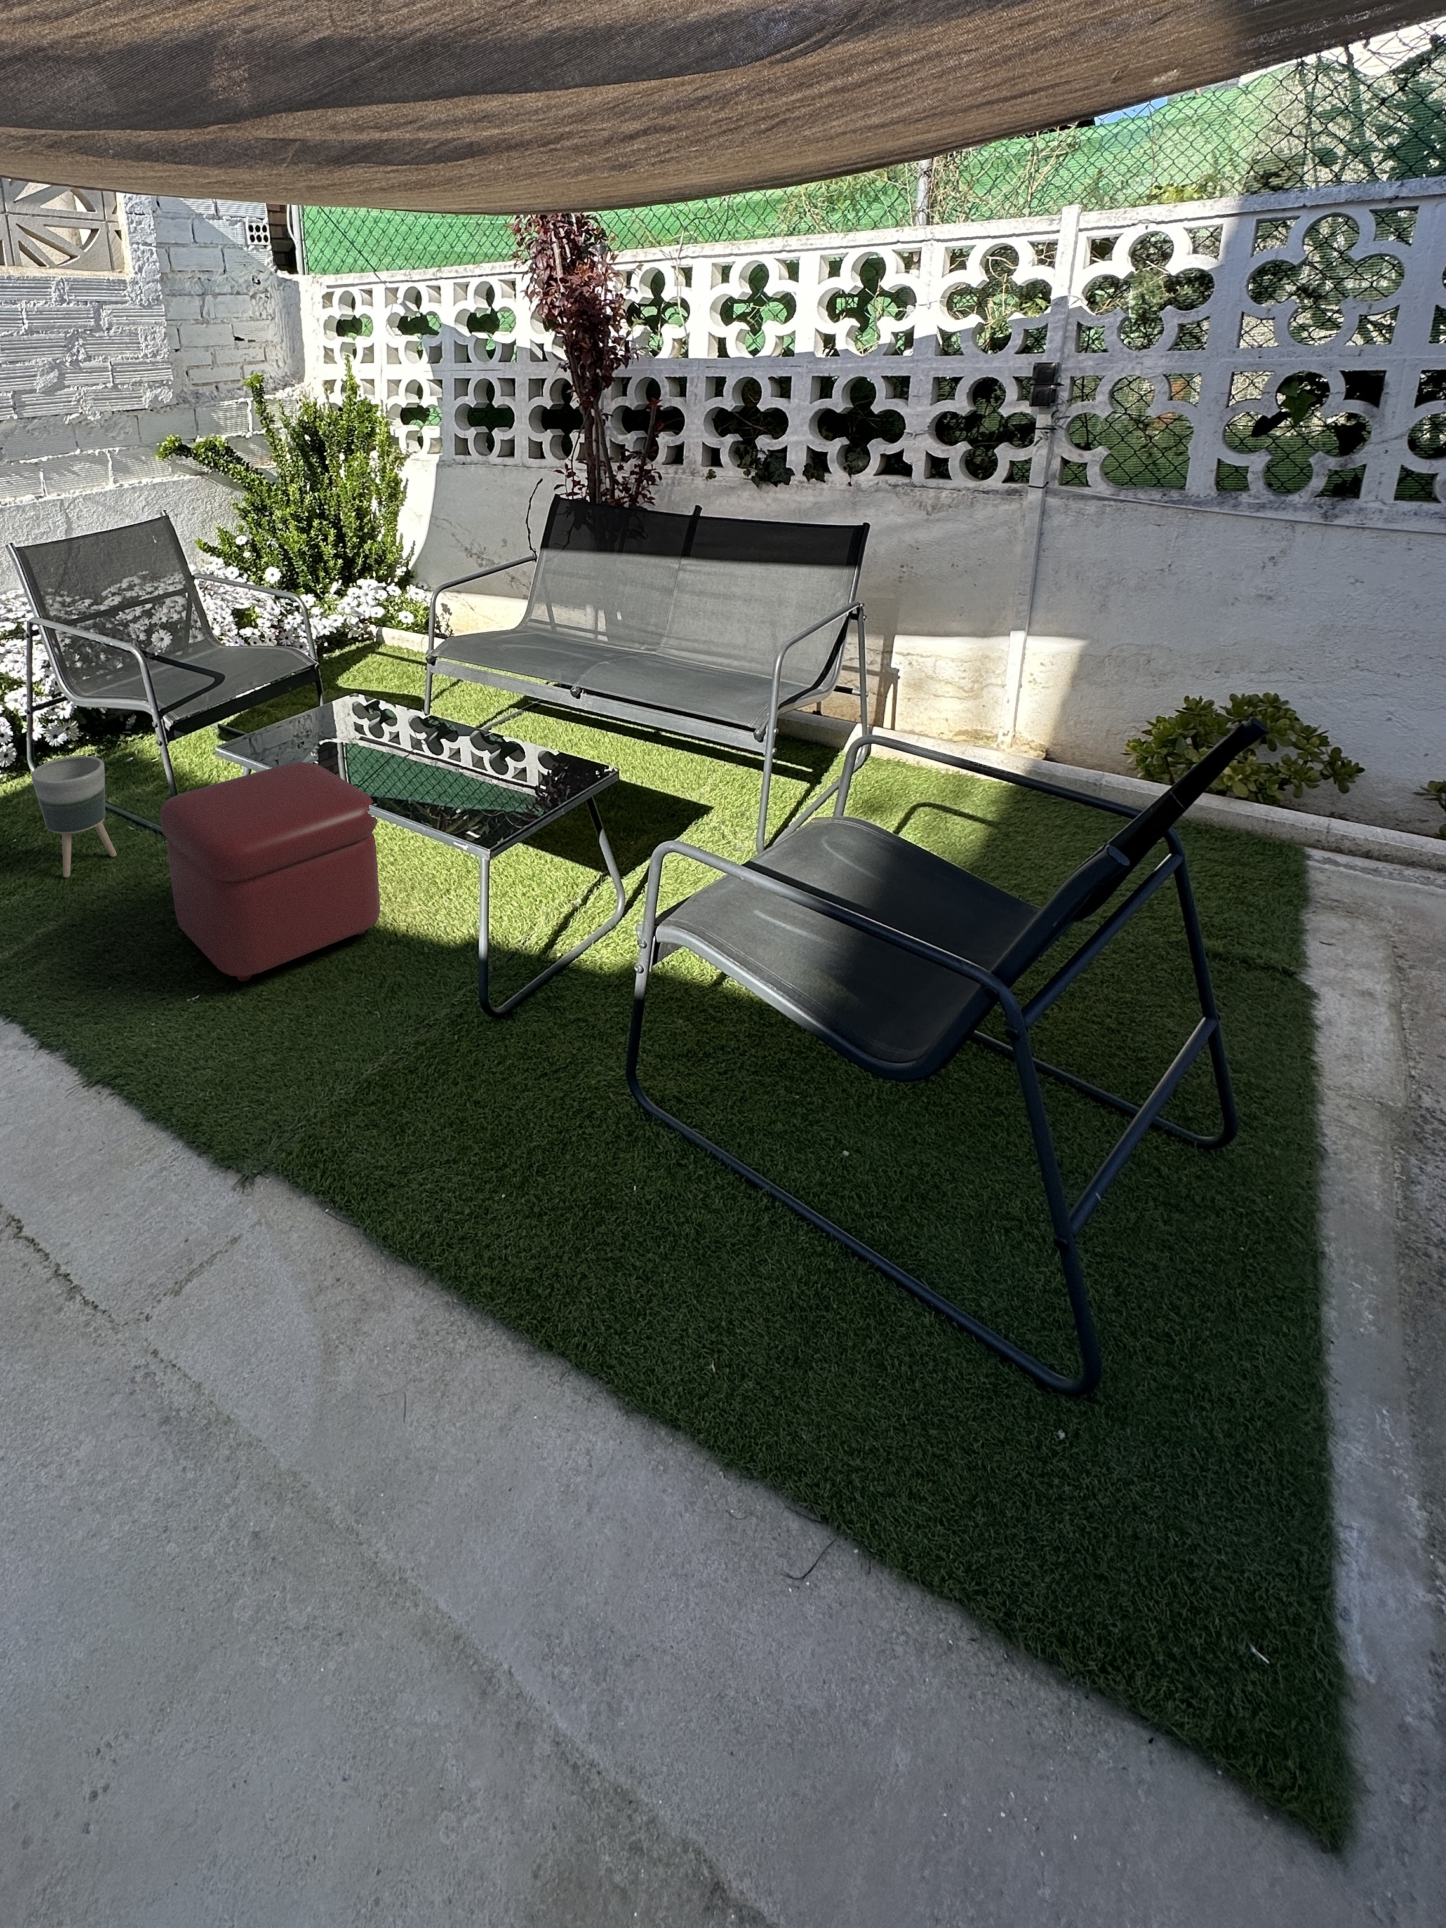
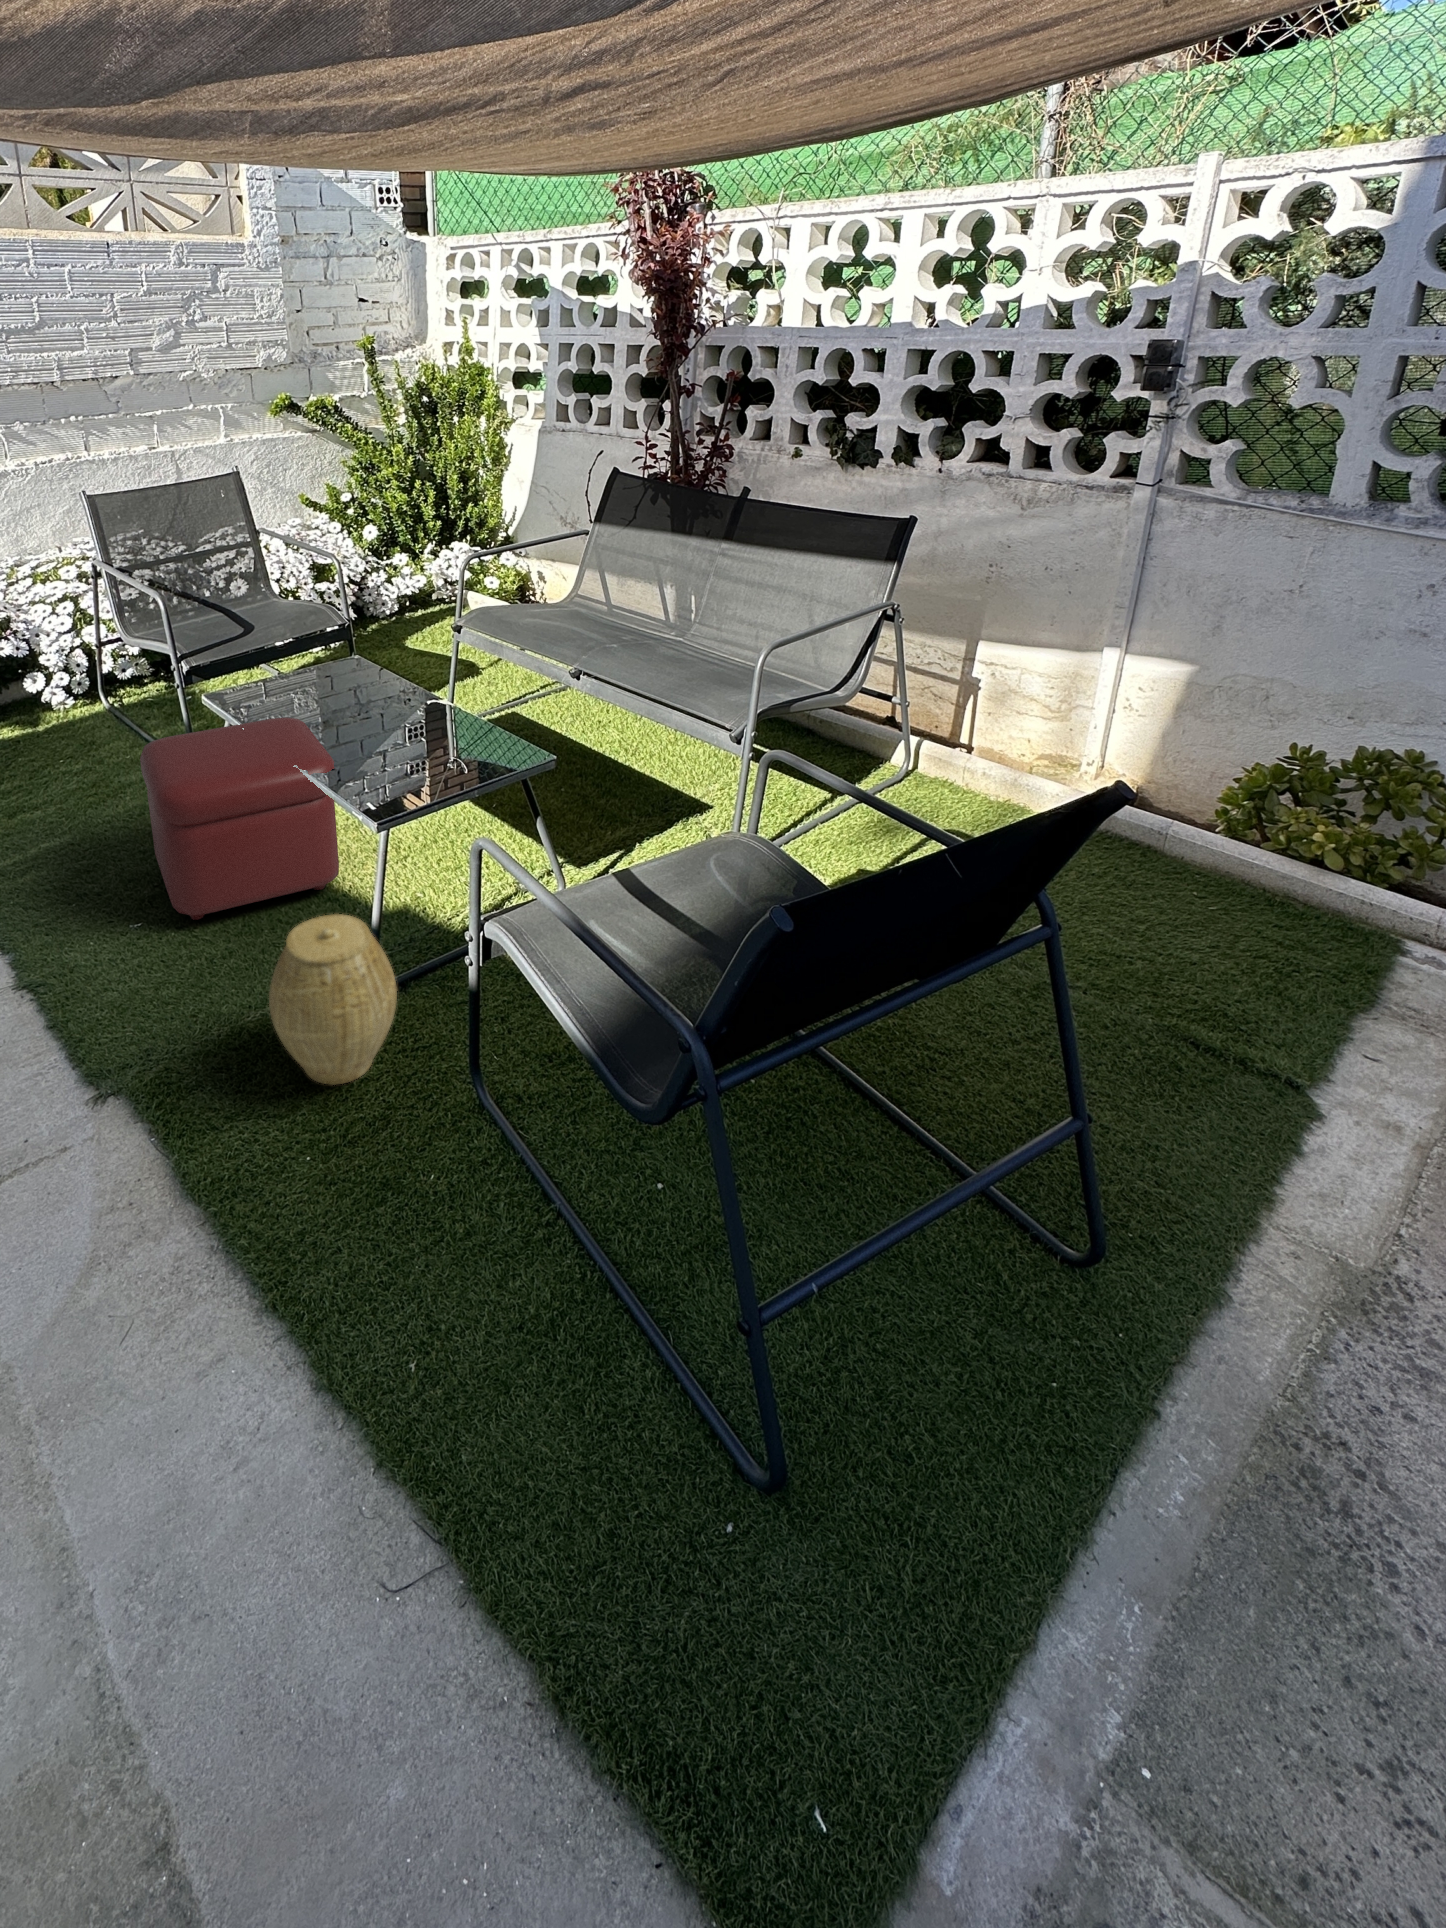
planter: present [31,756,117,877] -> none [63,693,141,803]
woven basket: none [393,947,521,1122] -> present [269,914,397,1085]

